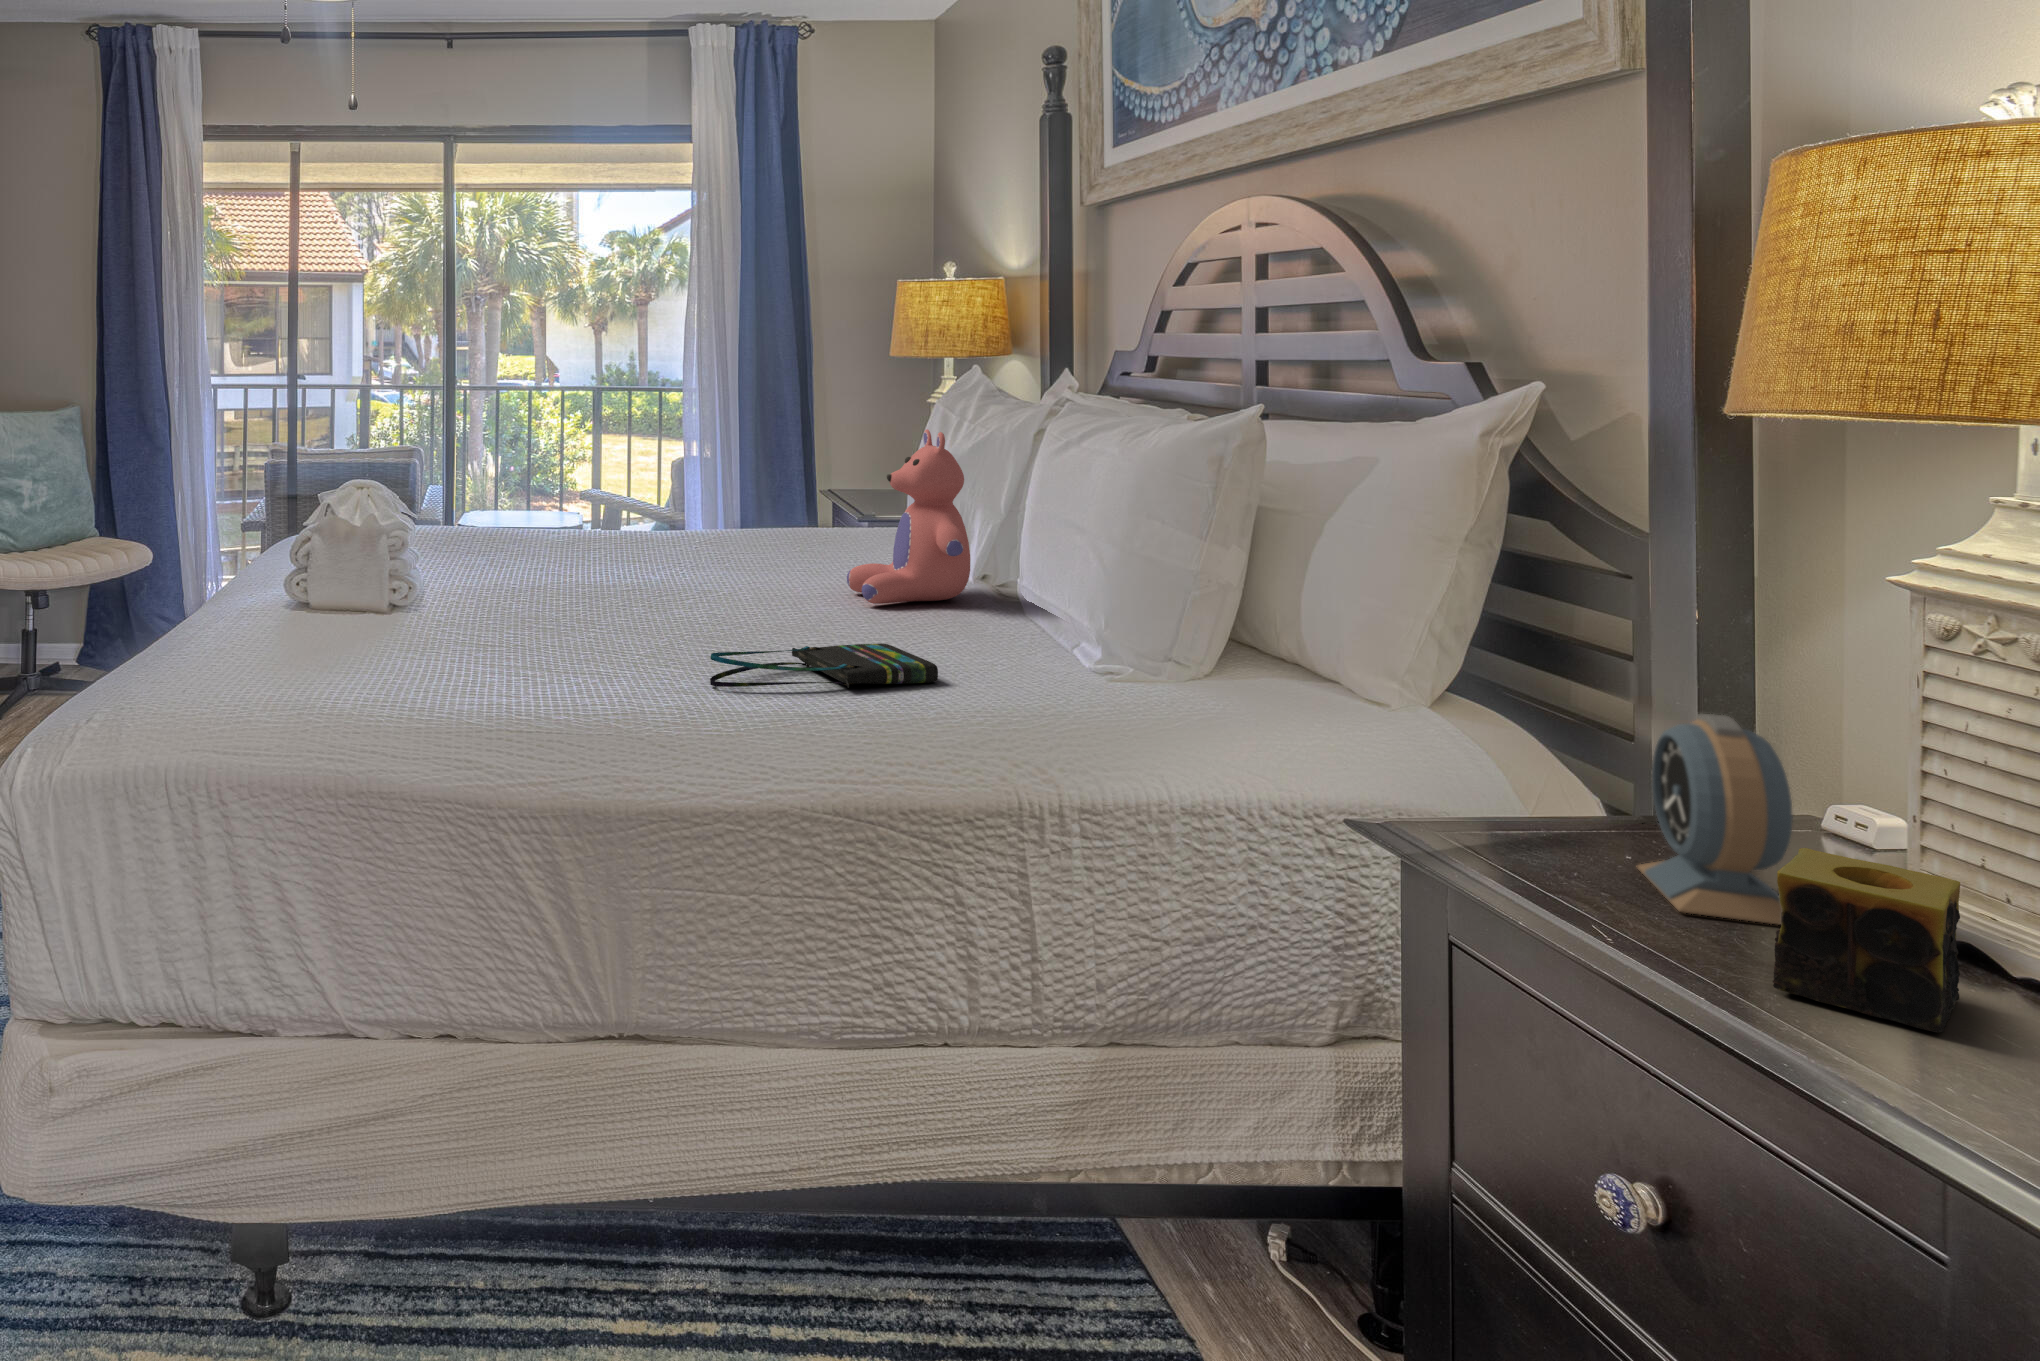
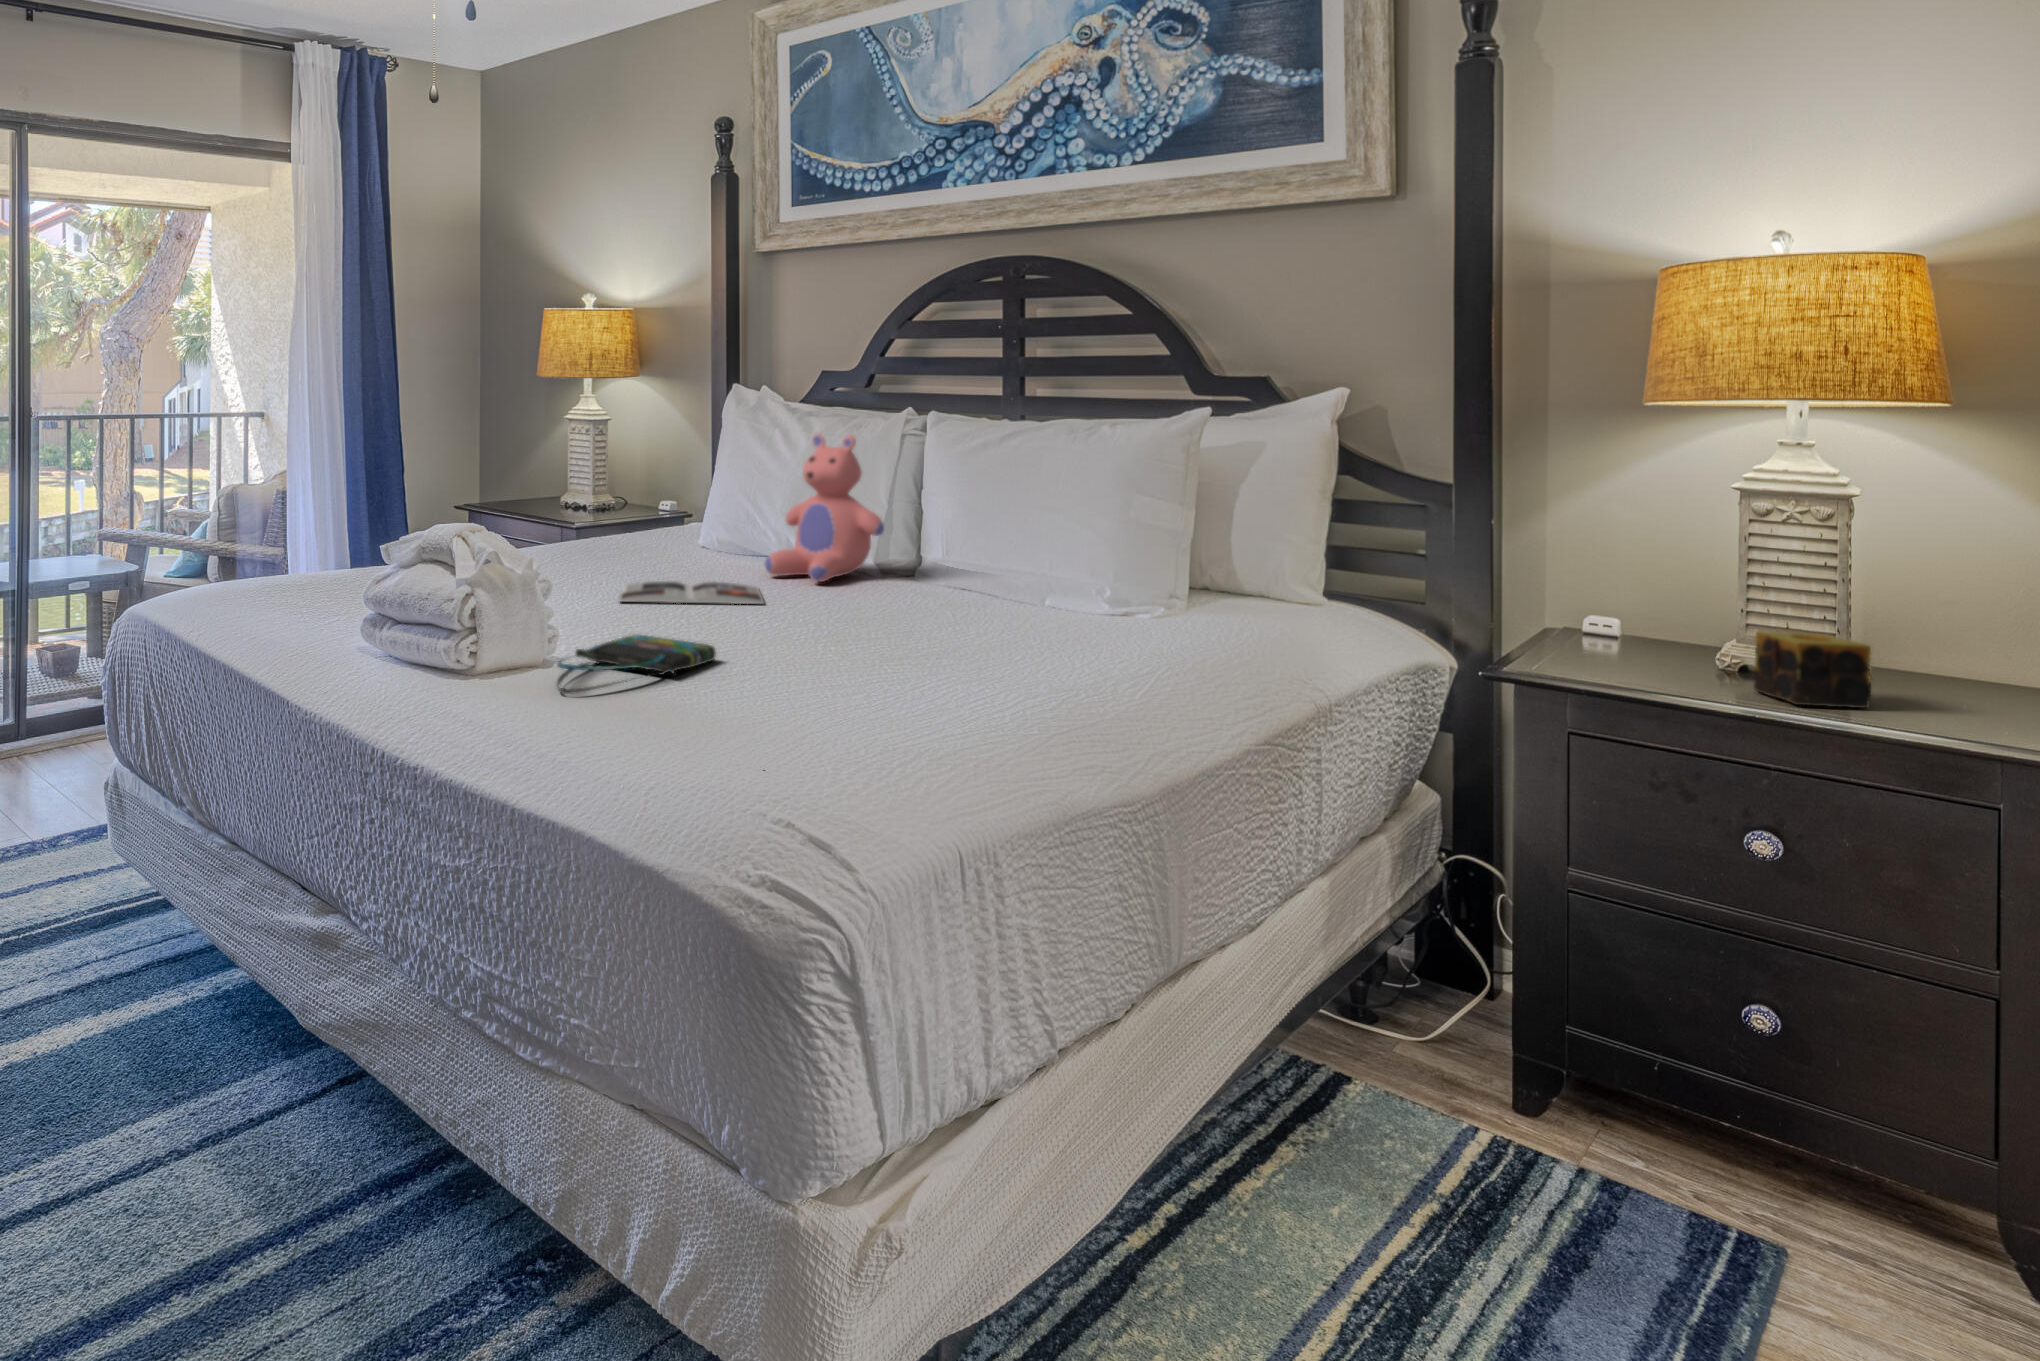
magazine: none [619,581,799,616] -> present [620,581,764,604]
tote bag: present [710,643,938,688] -> present [557,635,716,694]
alarm clock: present [1638,714,1793,924] -> none [1594,570,1712,681]

